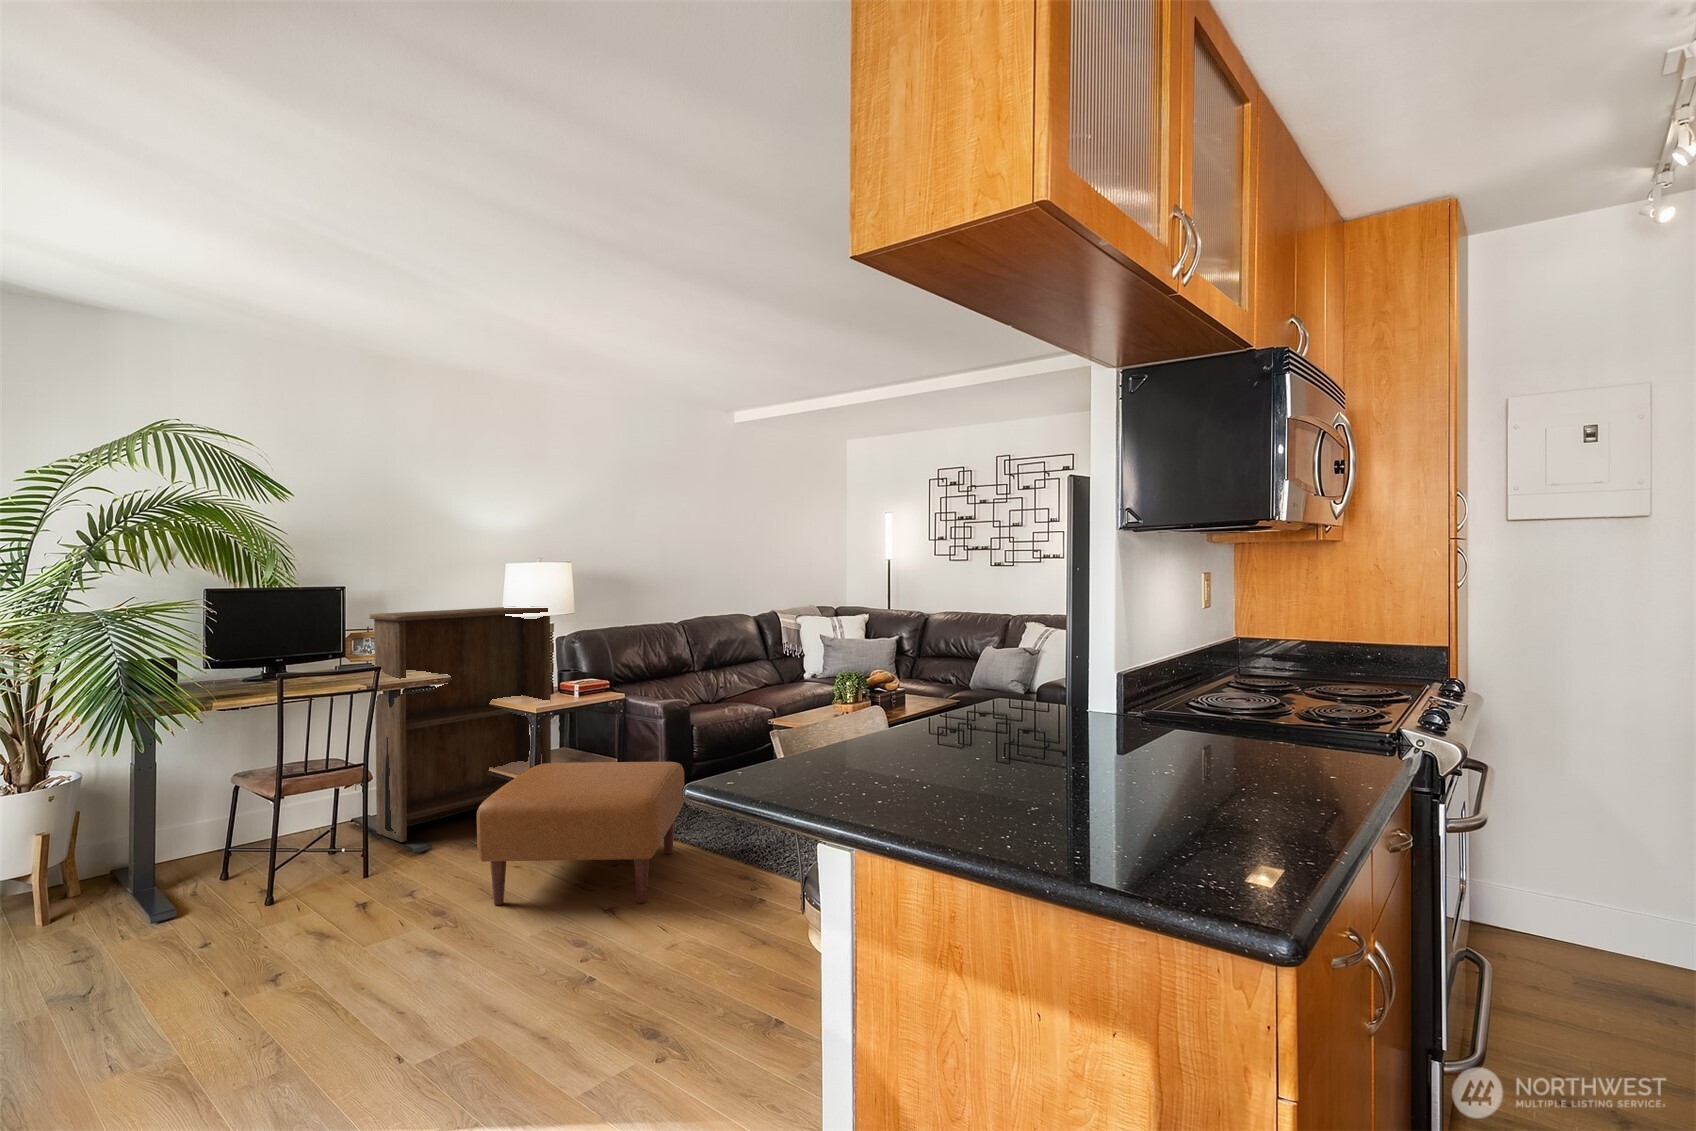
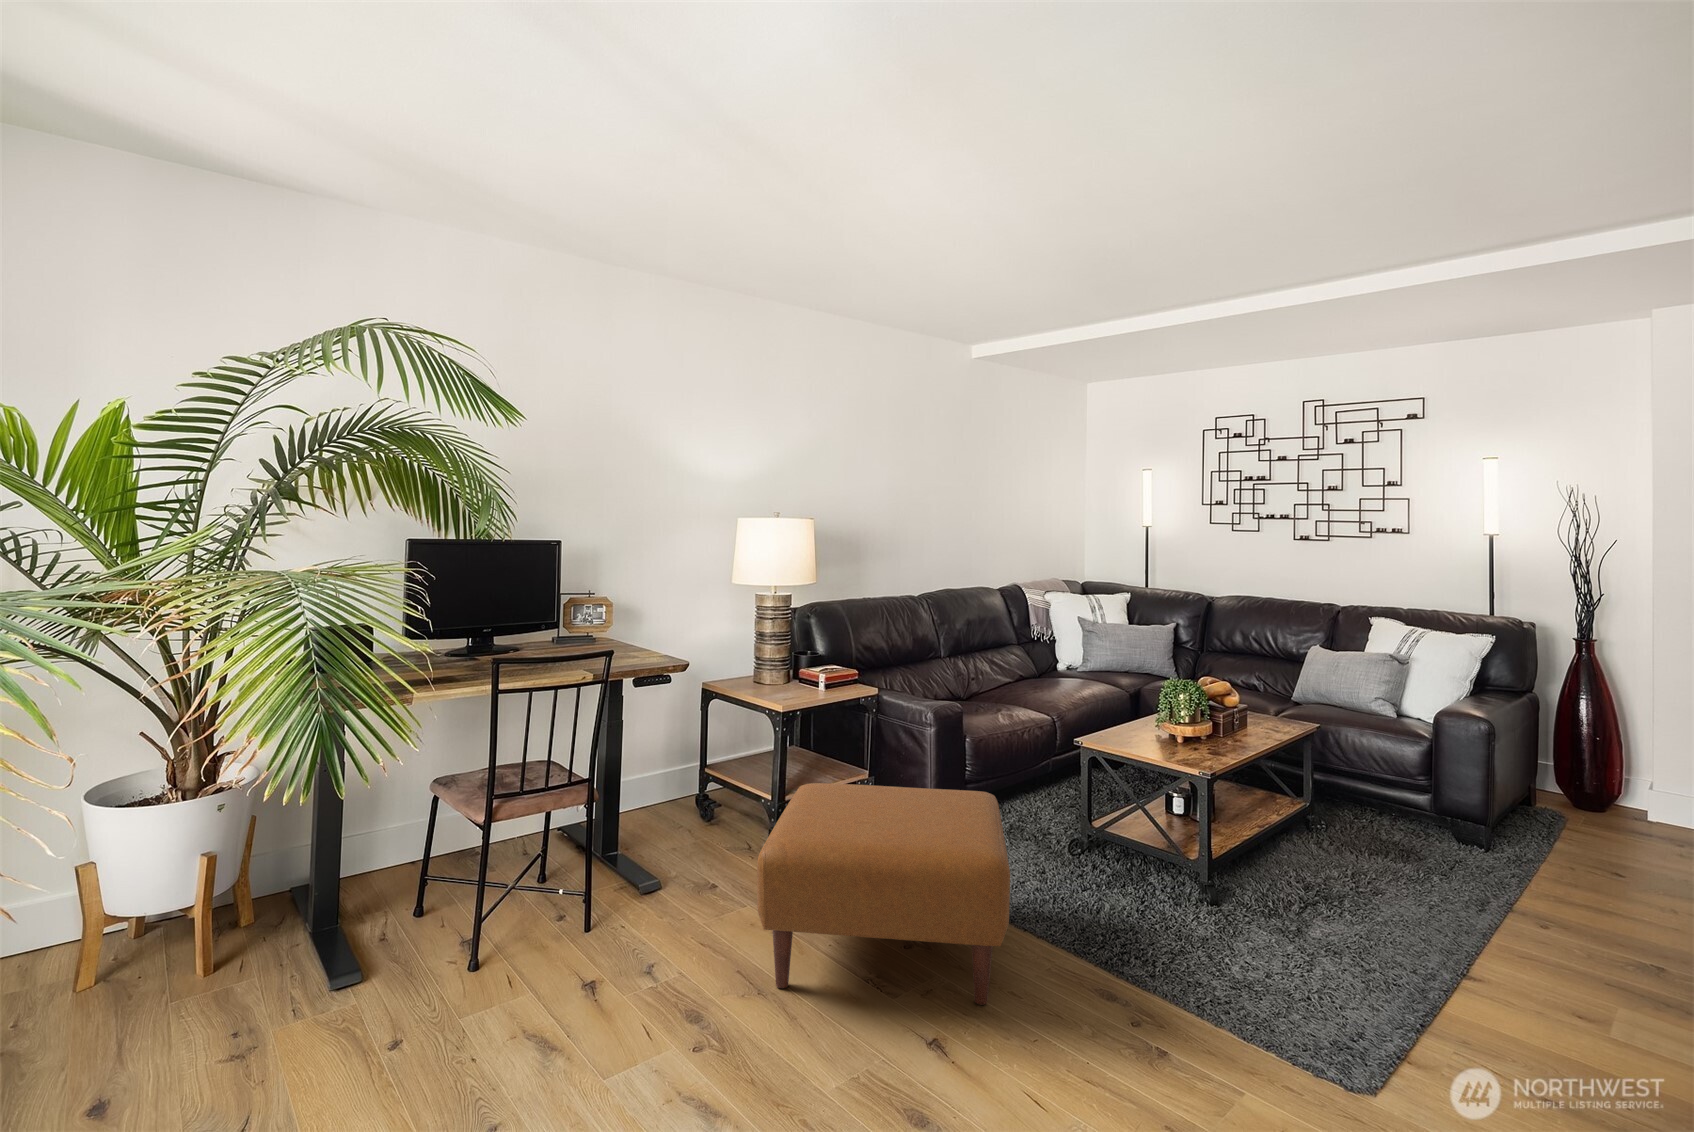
bookshelf: present [369,606,551,842] -> none [591,574,798,867]

